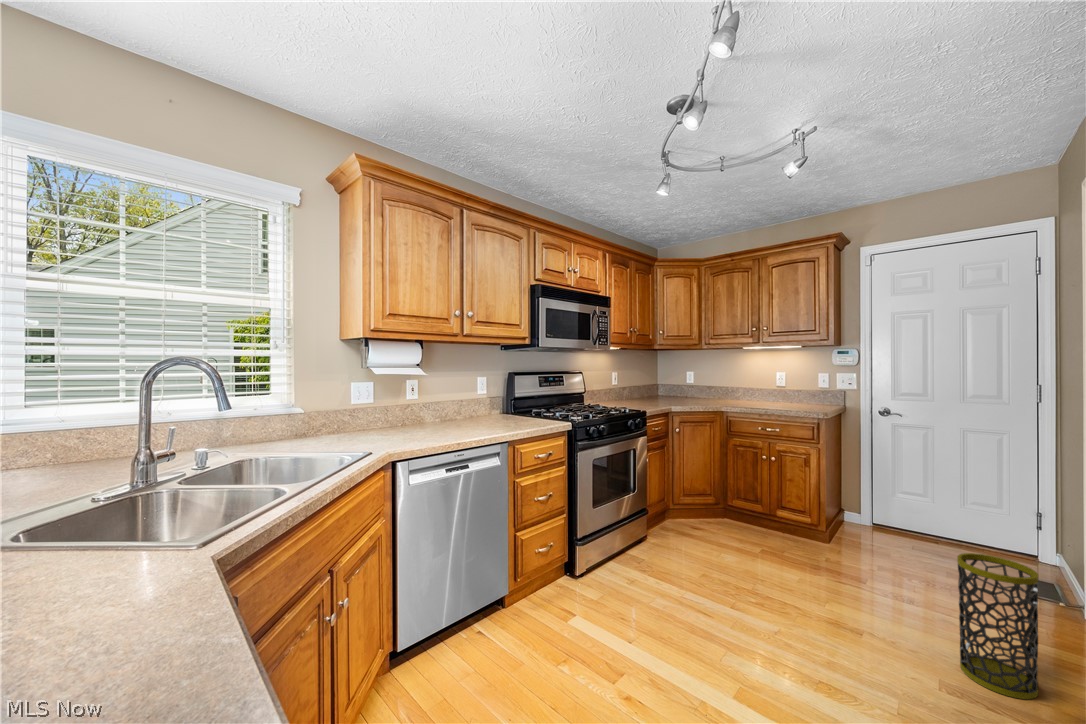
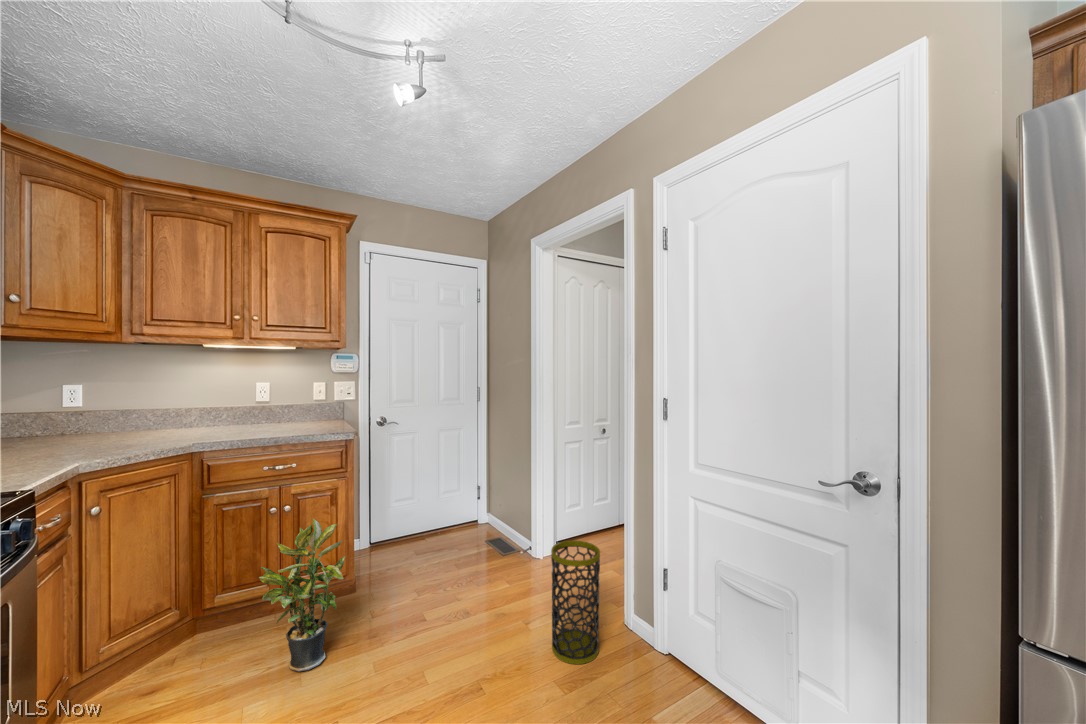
potted plant: none [733,462,790,559] -> present [259,518,345,672]

